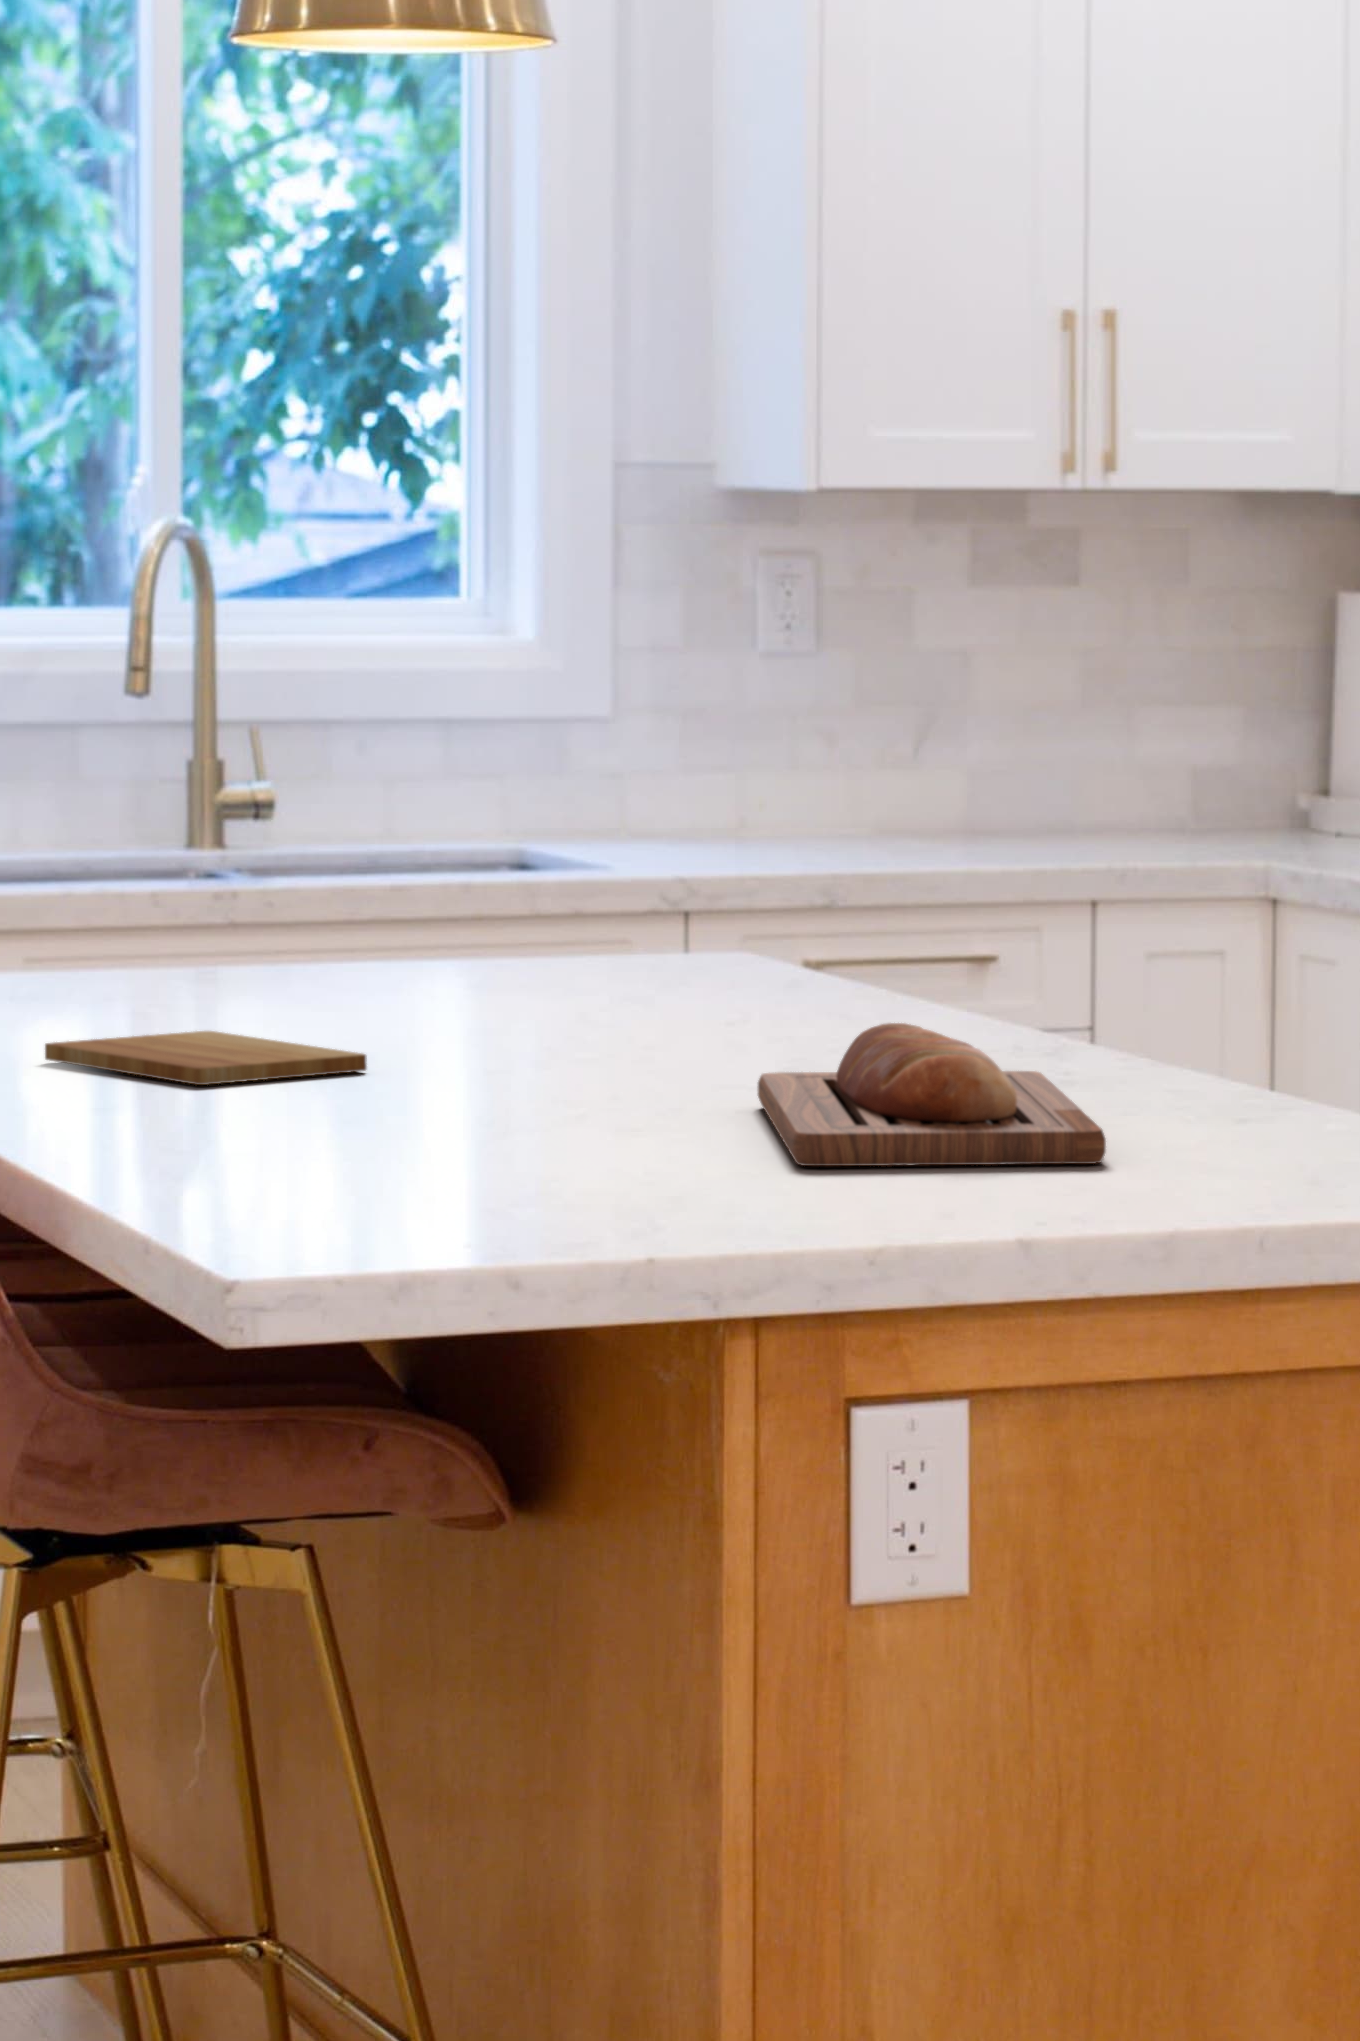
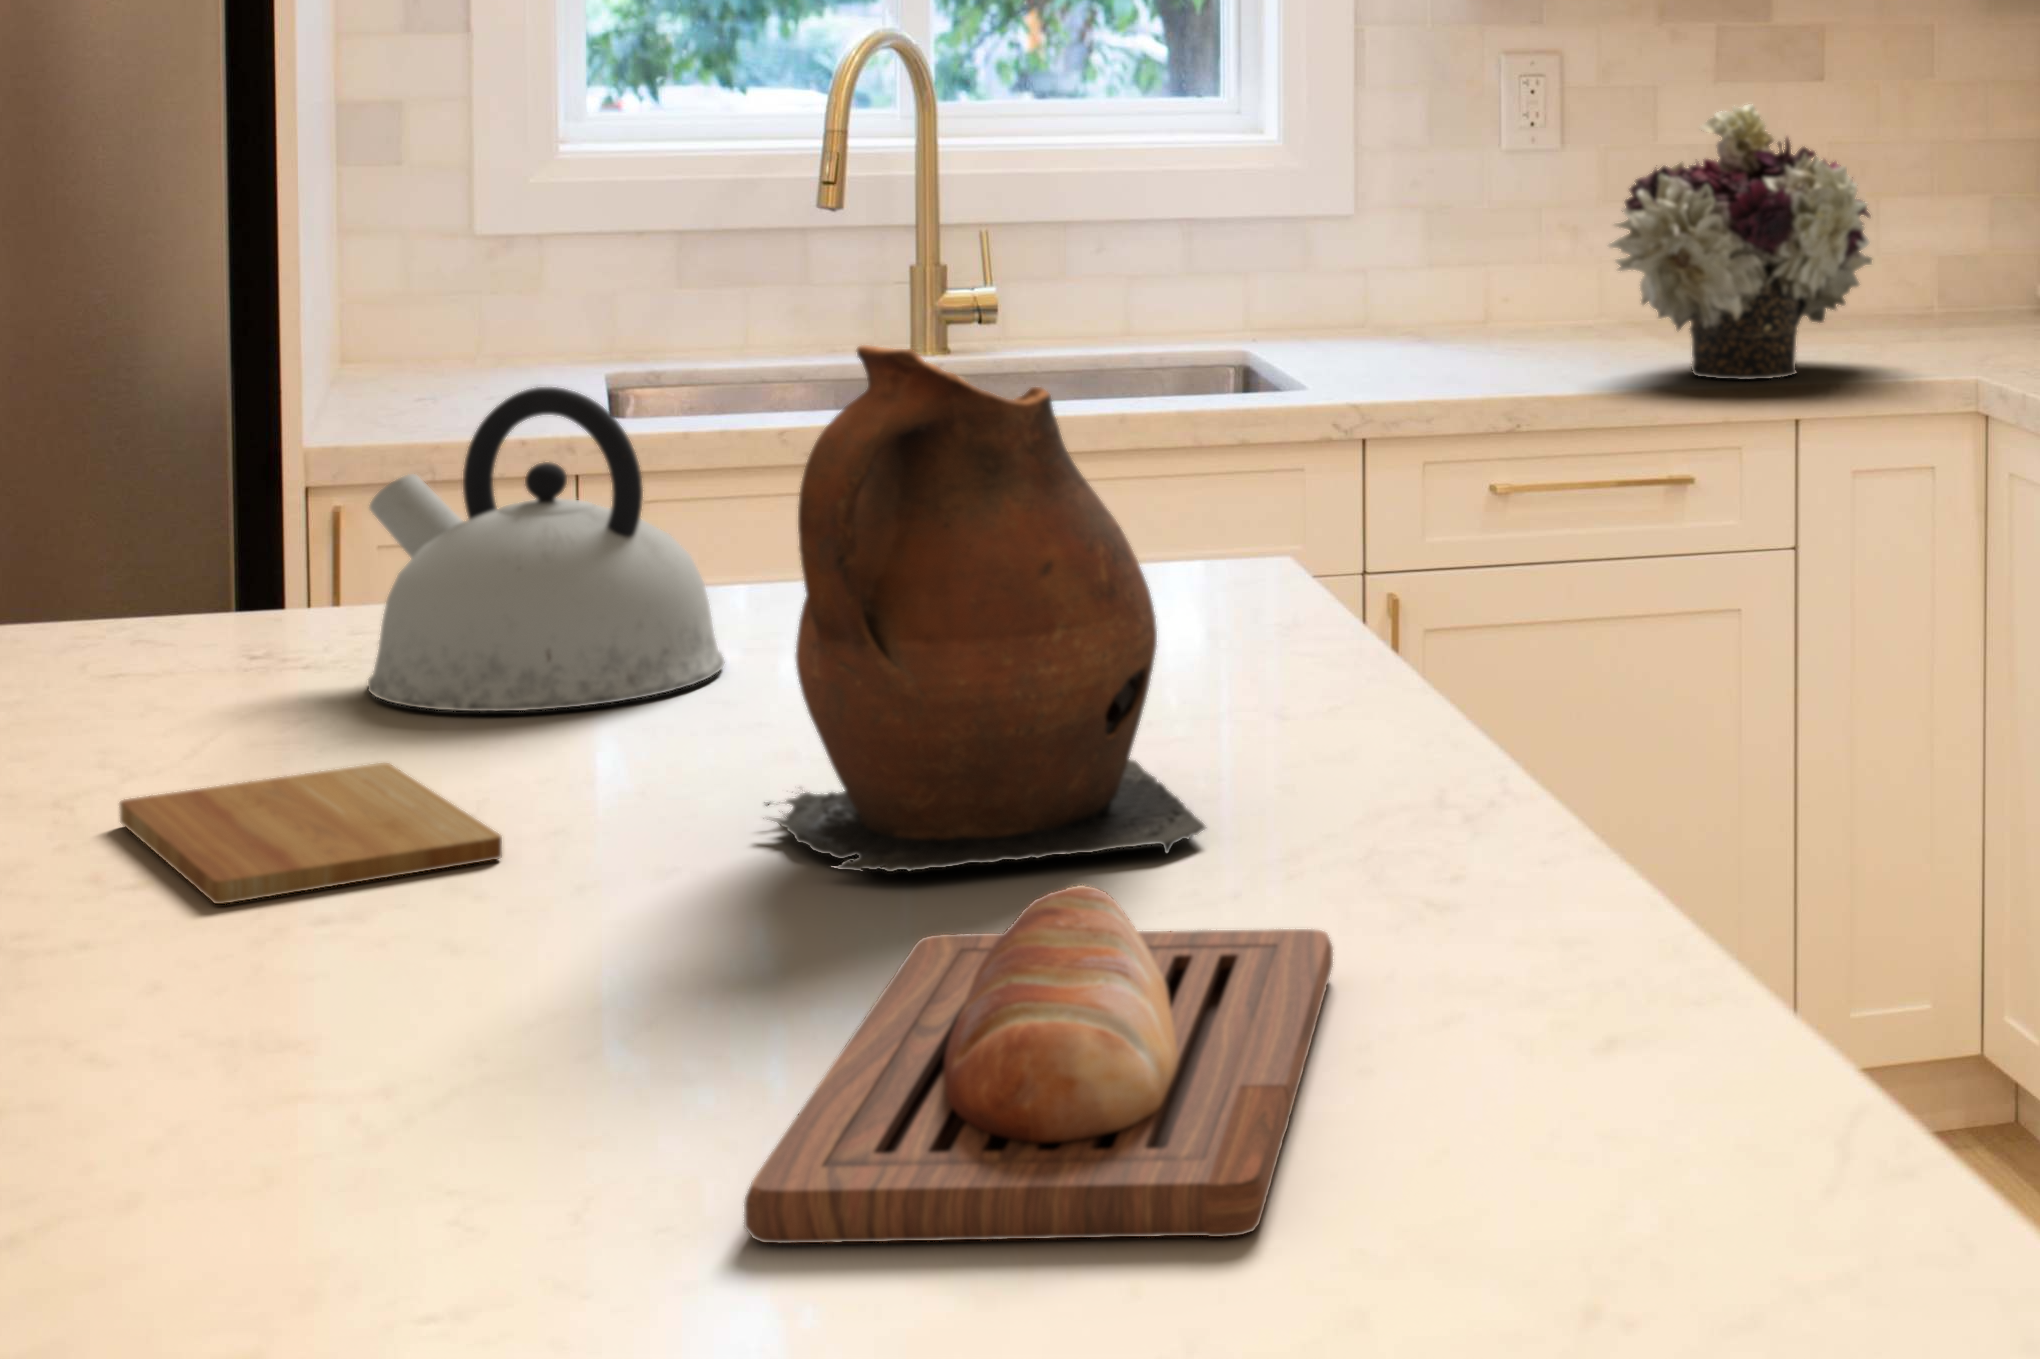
flower arrangement: none [904,600,1157,871] -> present [1609,104,1872,380]
ceramic pitcher: none [534,691,879,1068] -> present [766,345,1205,872]
kettle: none [71,769,367,1020] -> present [368,387,725,711]

